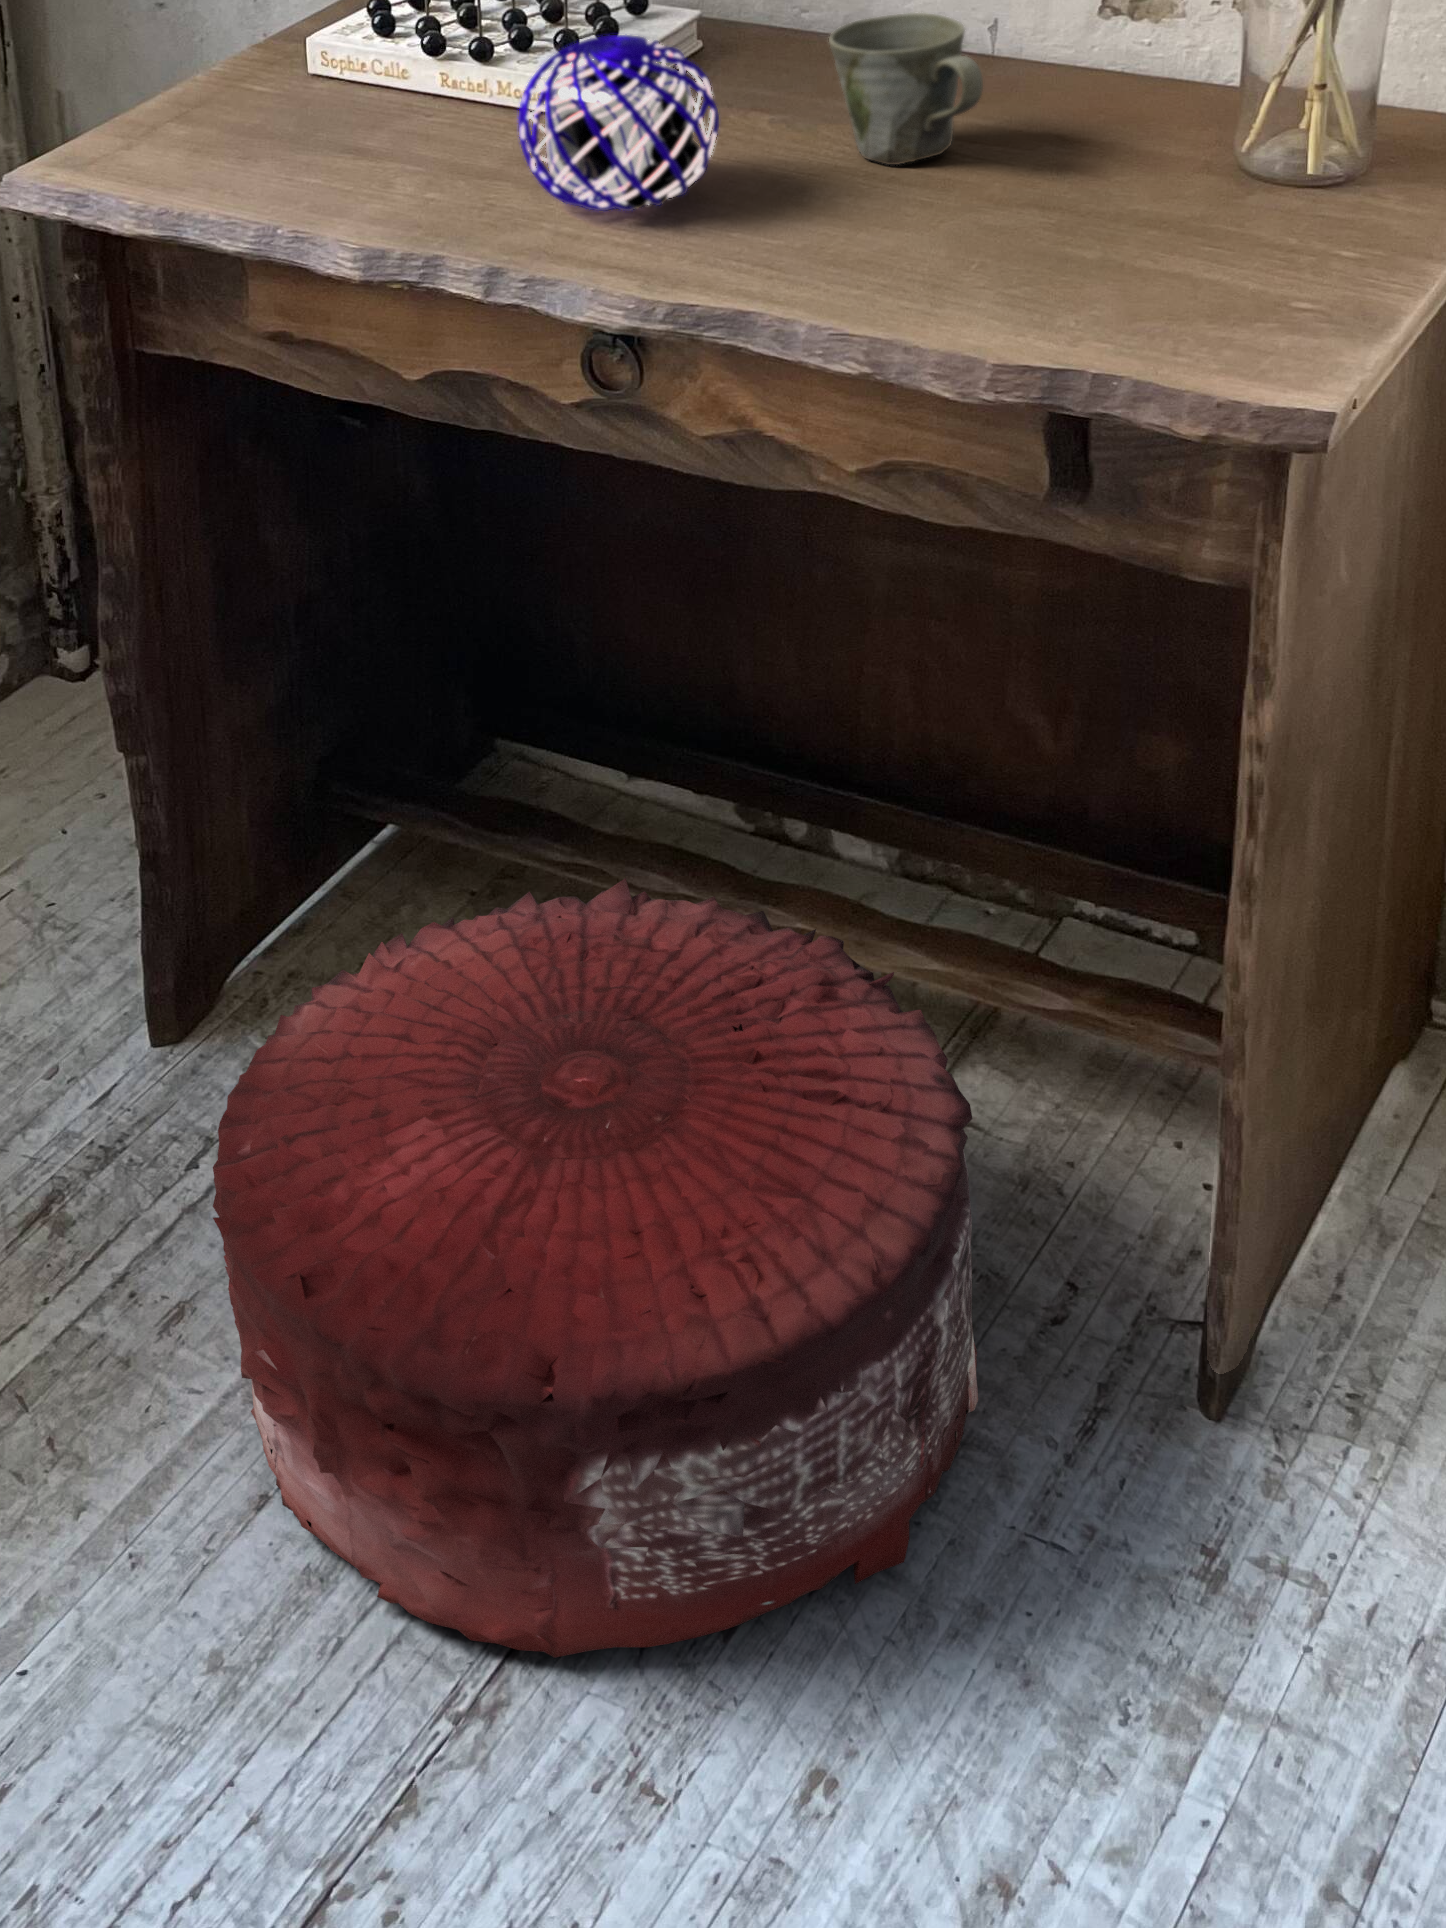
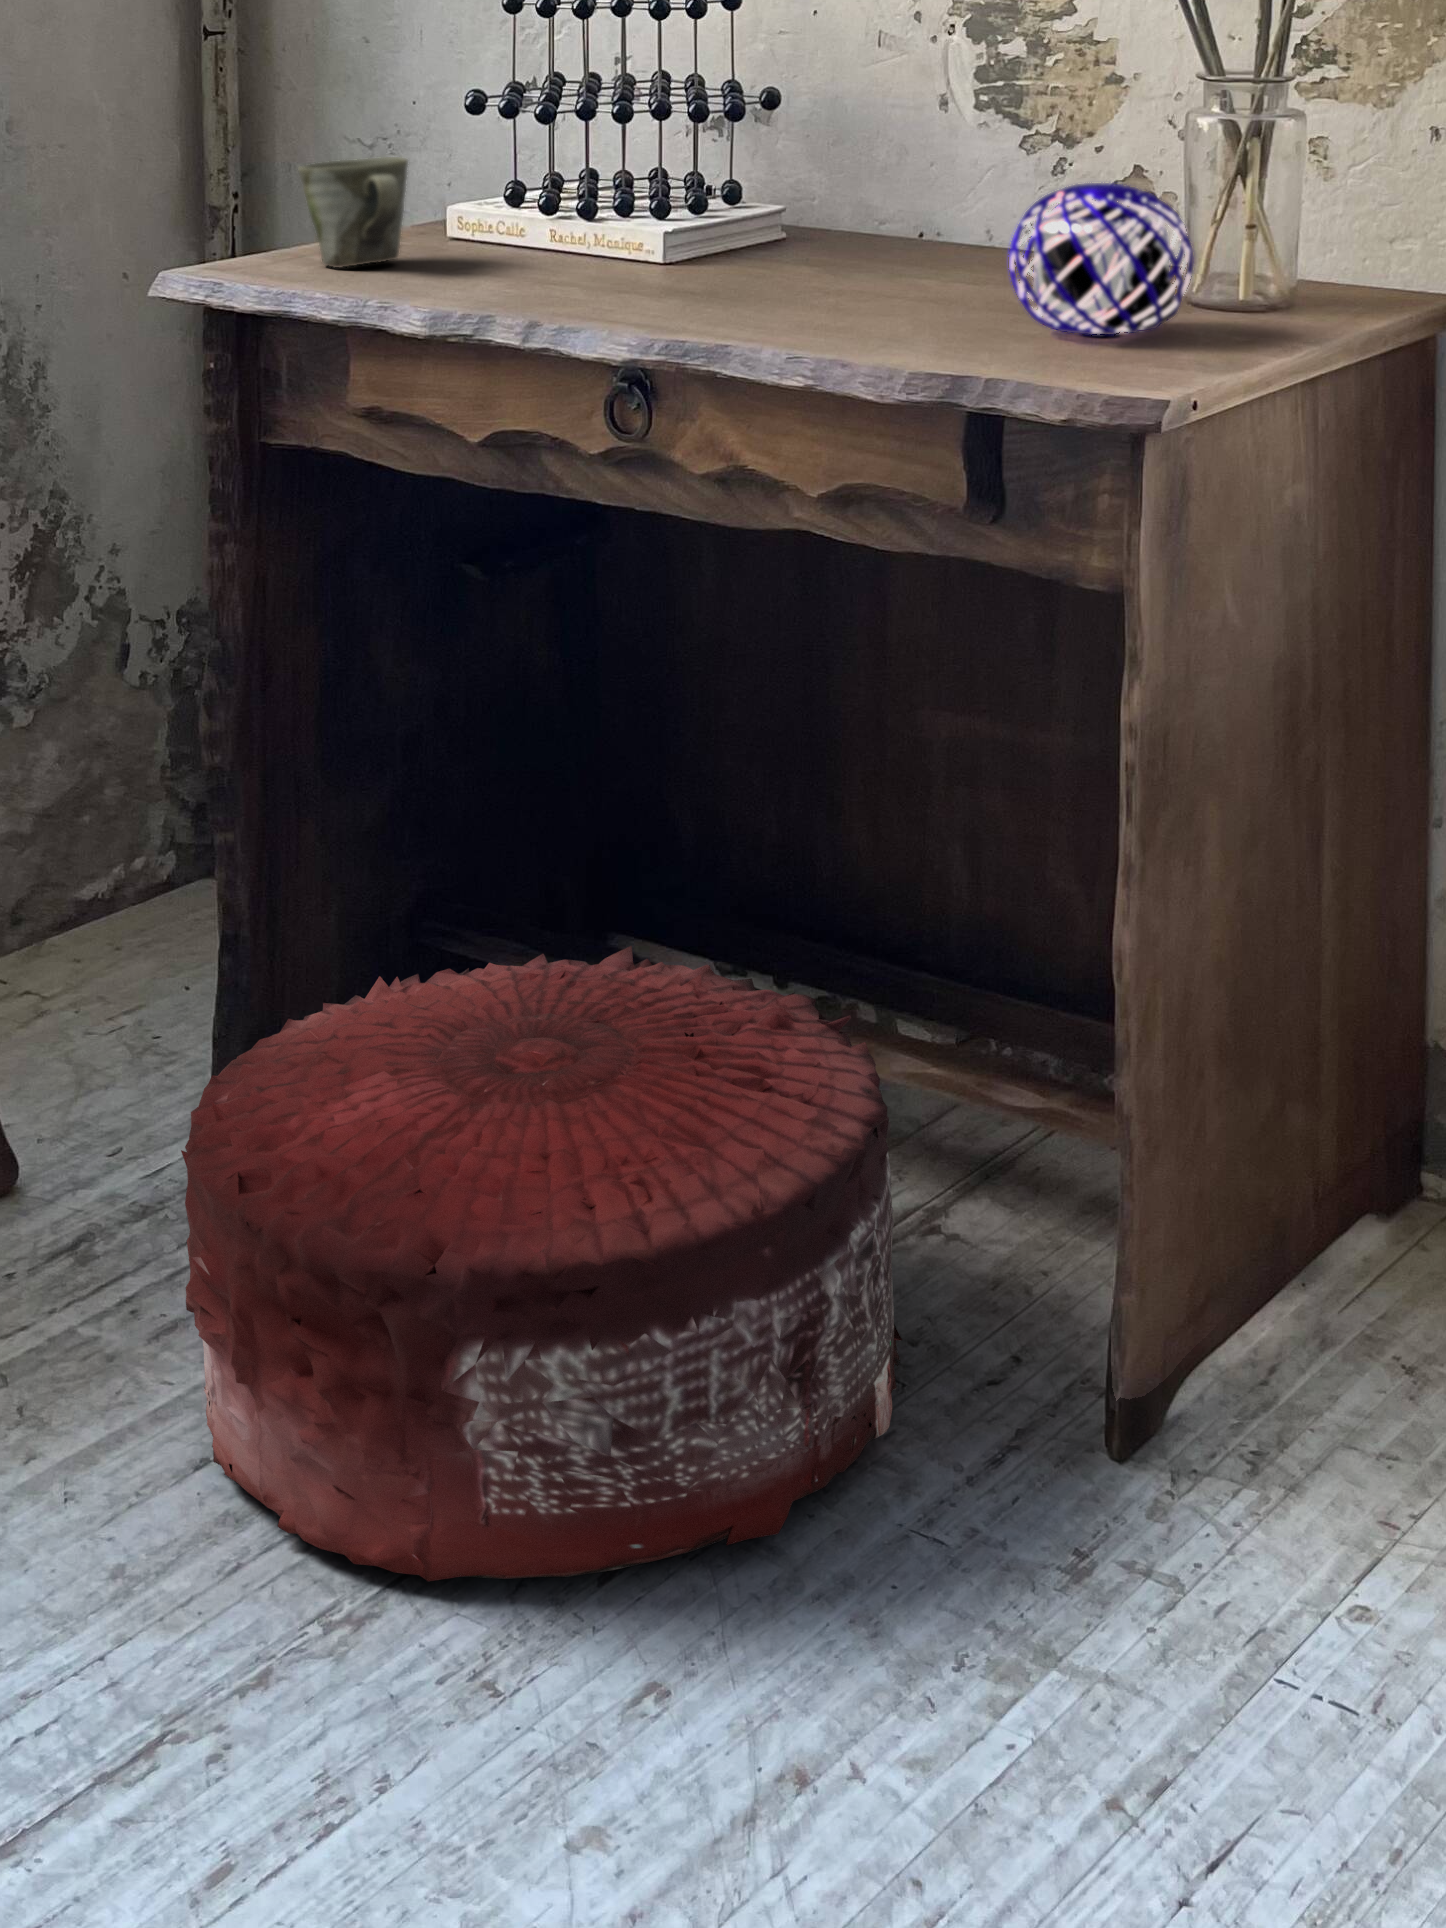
mug: present [829,13,983,165] -> present [298,157,408,268]
decorative orb: present [518,35,719,211] -> present [1009,183,1194,335]

